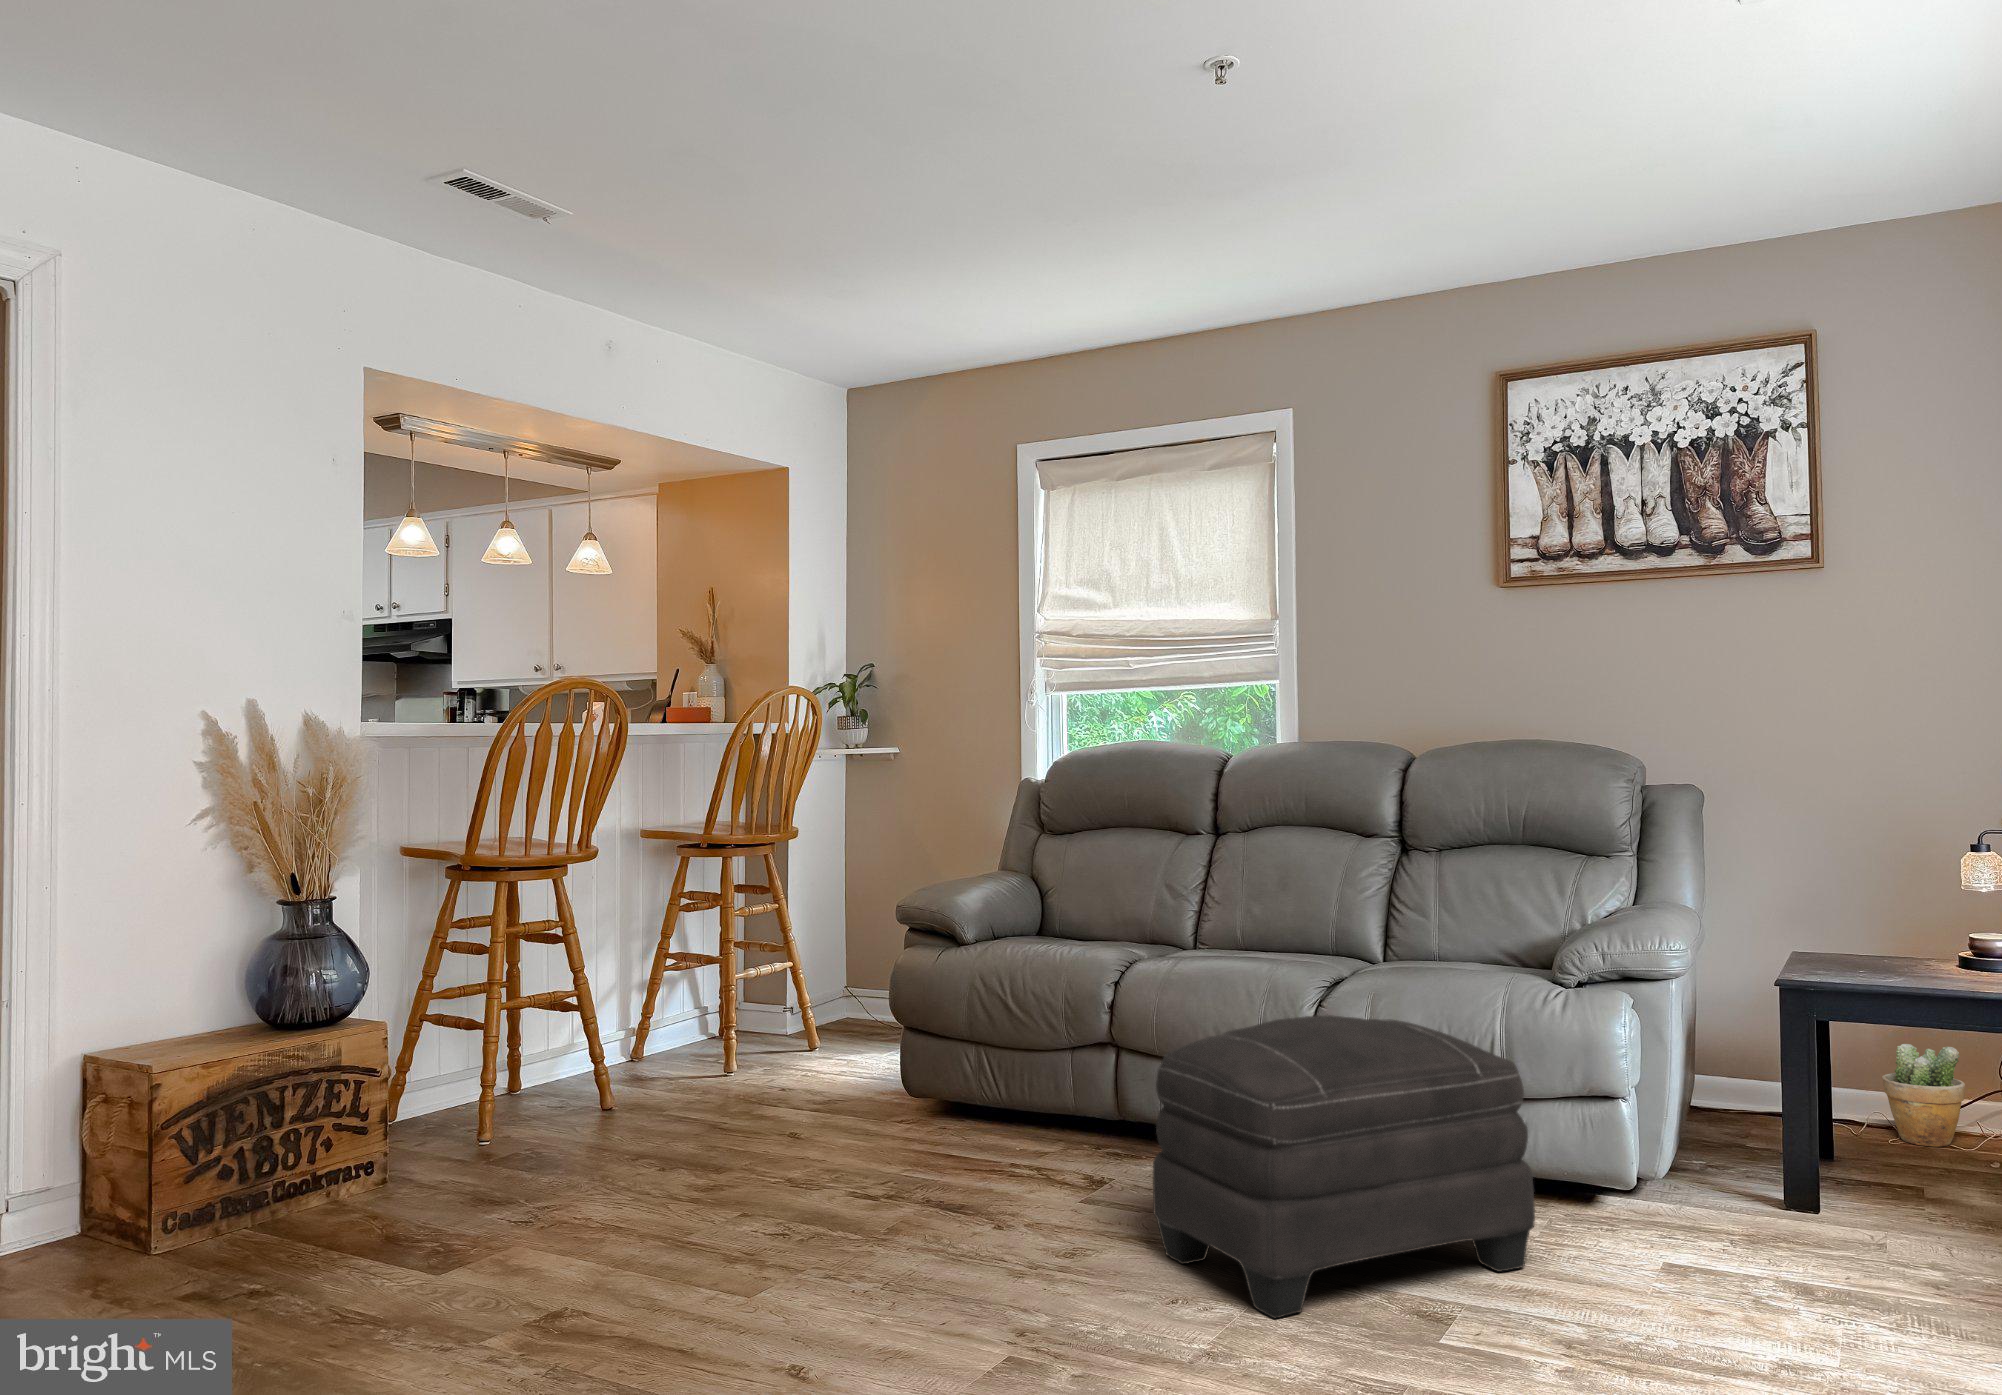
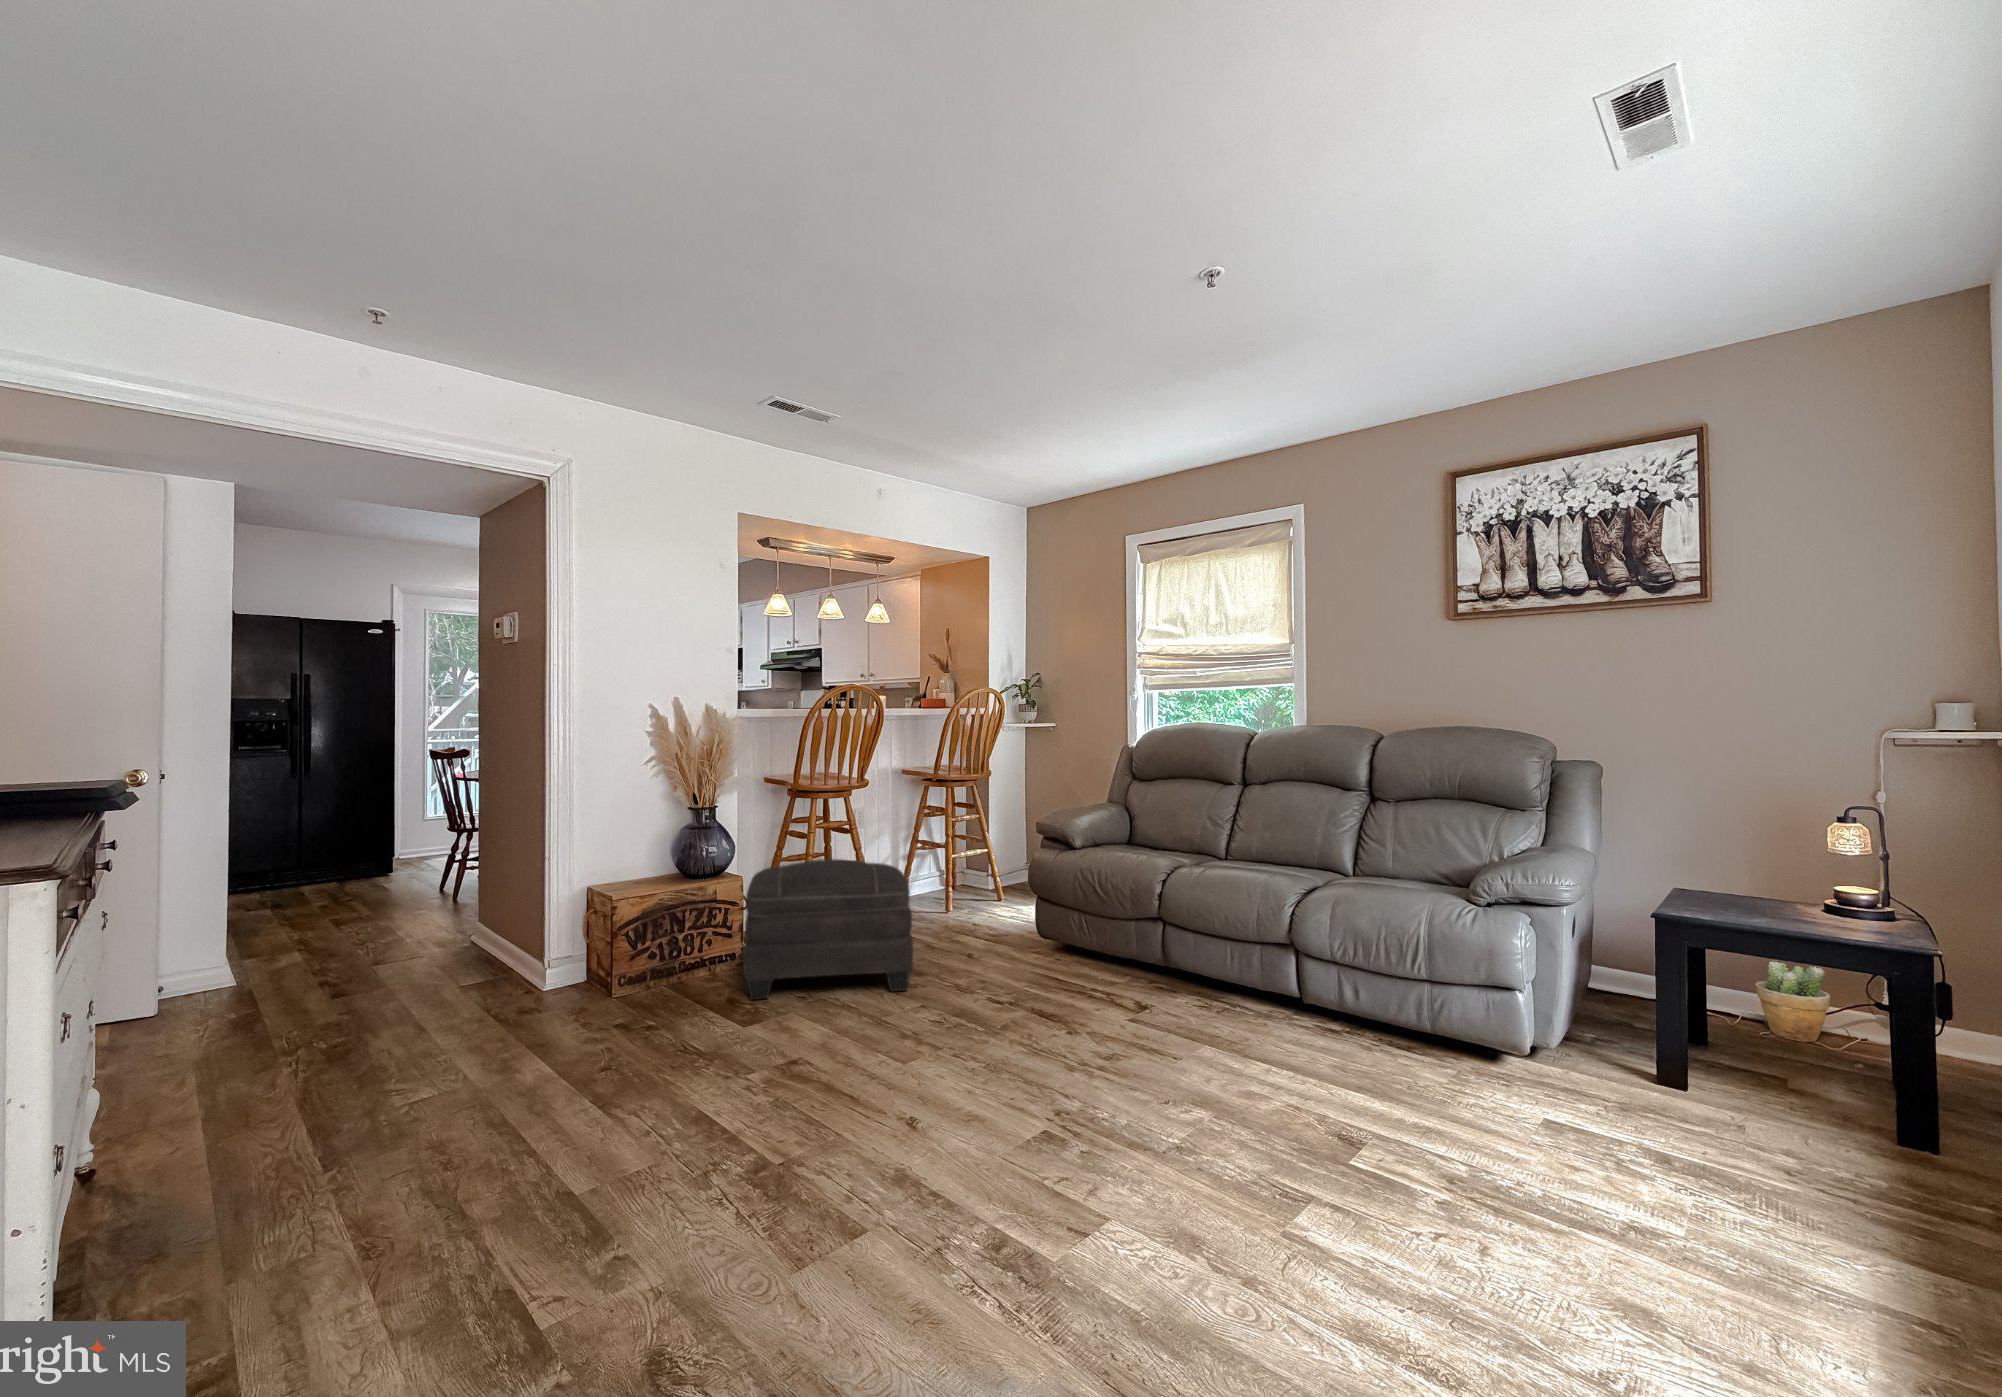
ottoman: present [1153,1015,1535,1318] -> present [744,859,913,1000]

